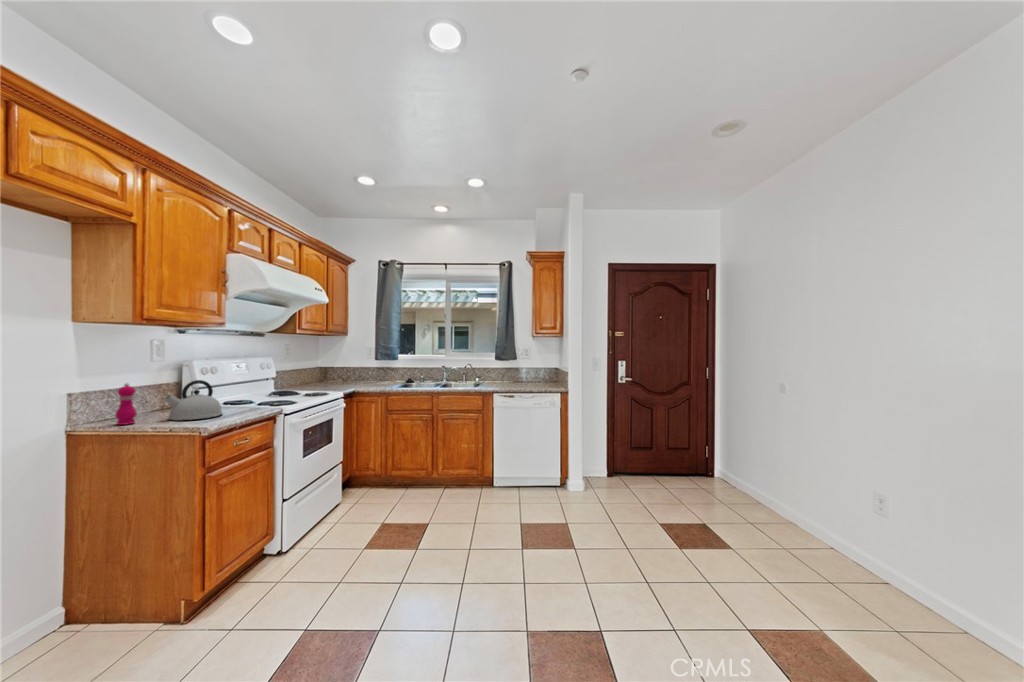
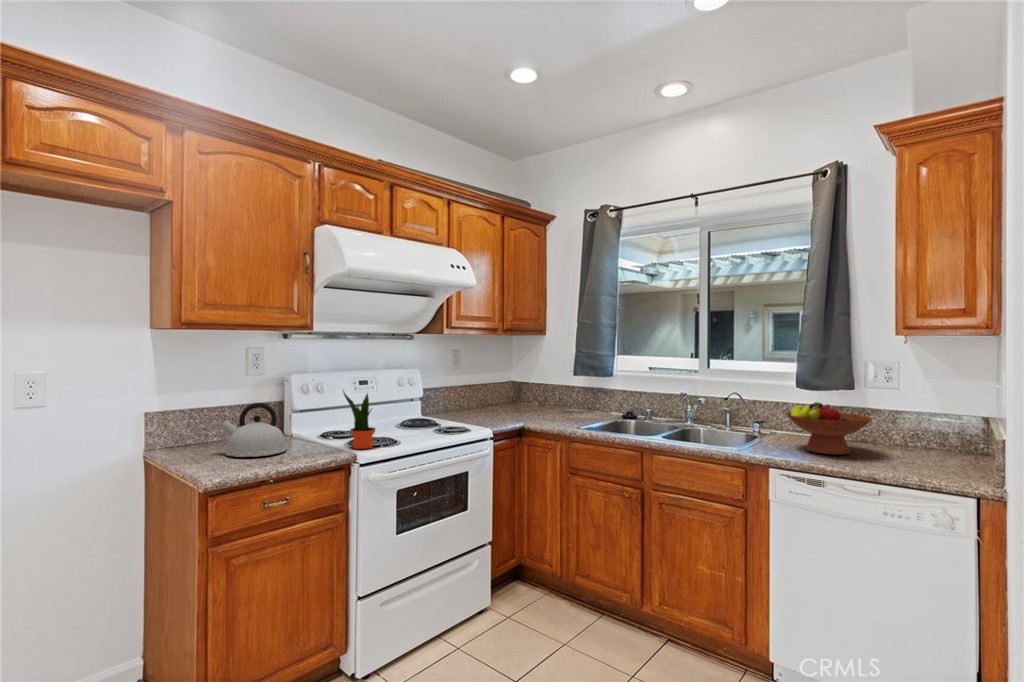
fruit bowl: none [494,365,526,387] -> present [786,402,872,455]
potted plant: none [260,368,287,407] -> present [343,391,375,449]
pepper mill: present [116,383,136,425] -> none [176,403,197,454]

